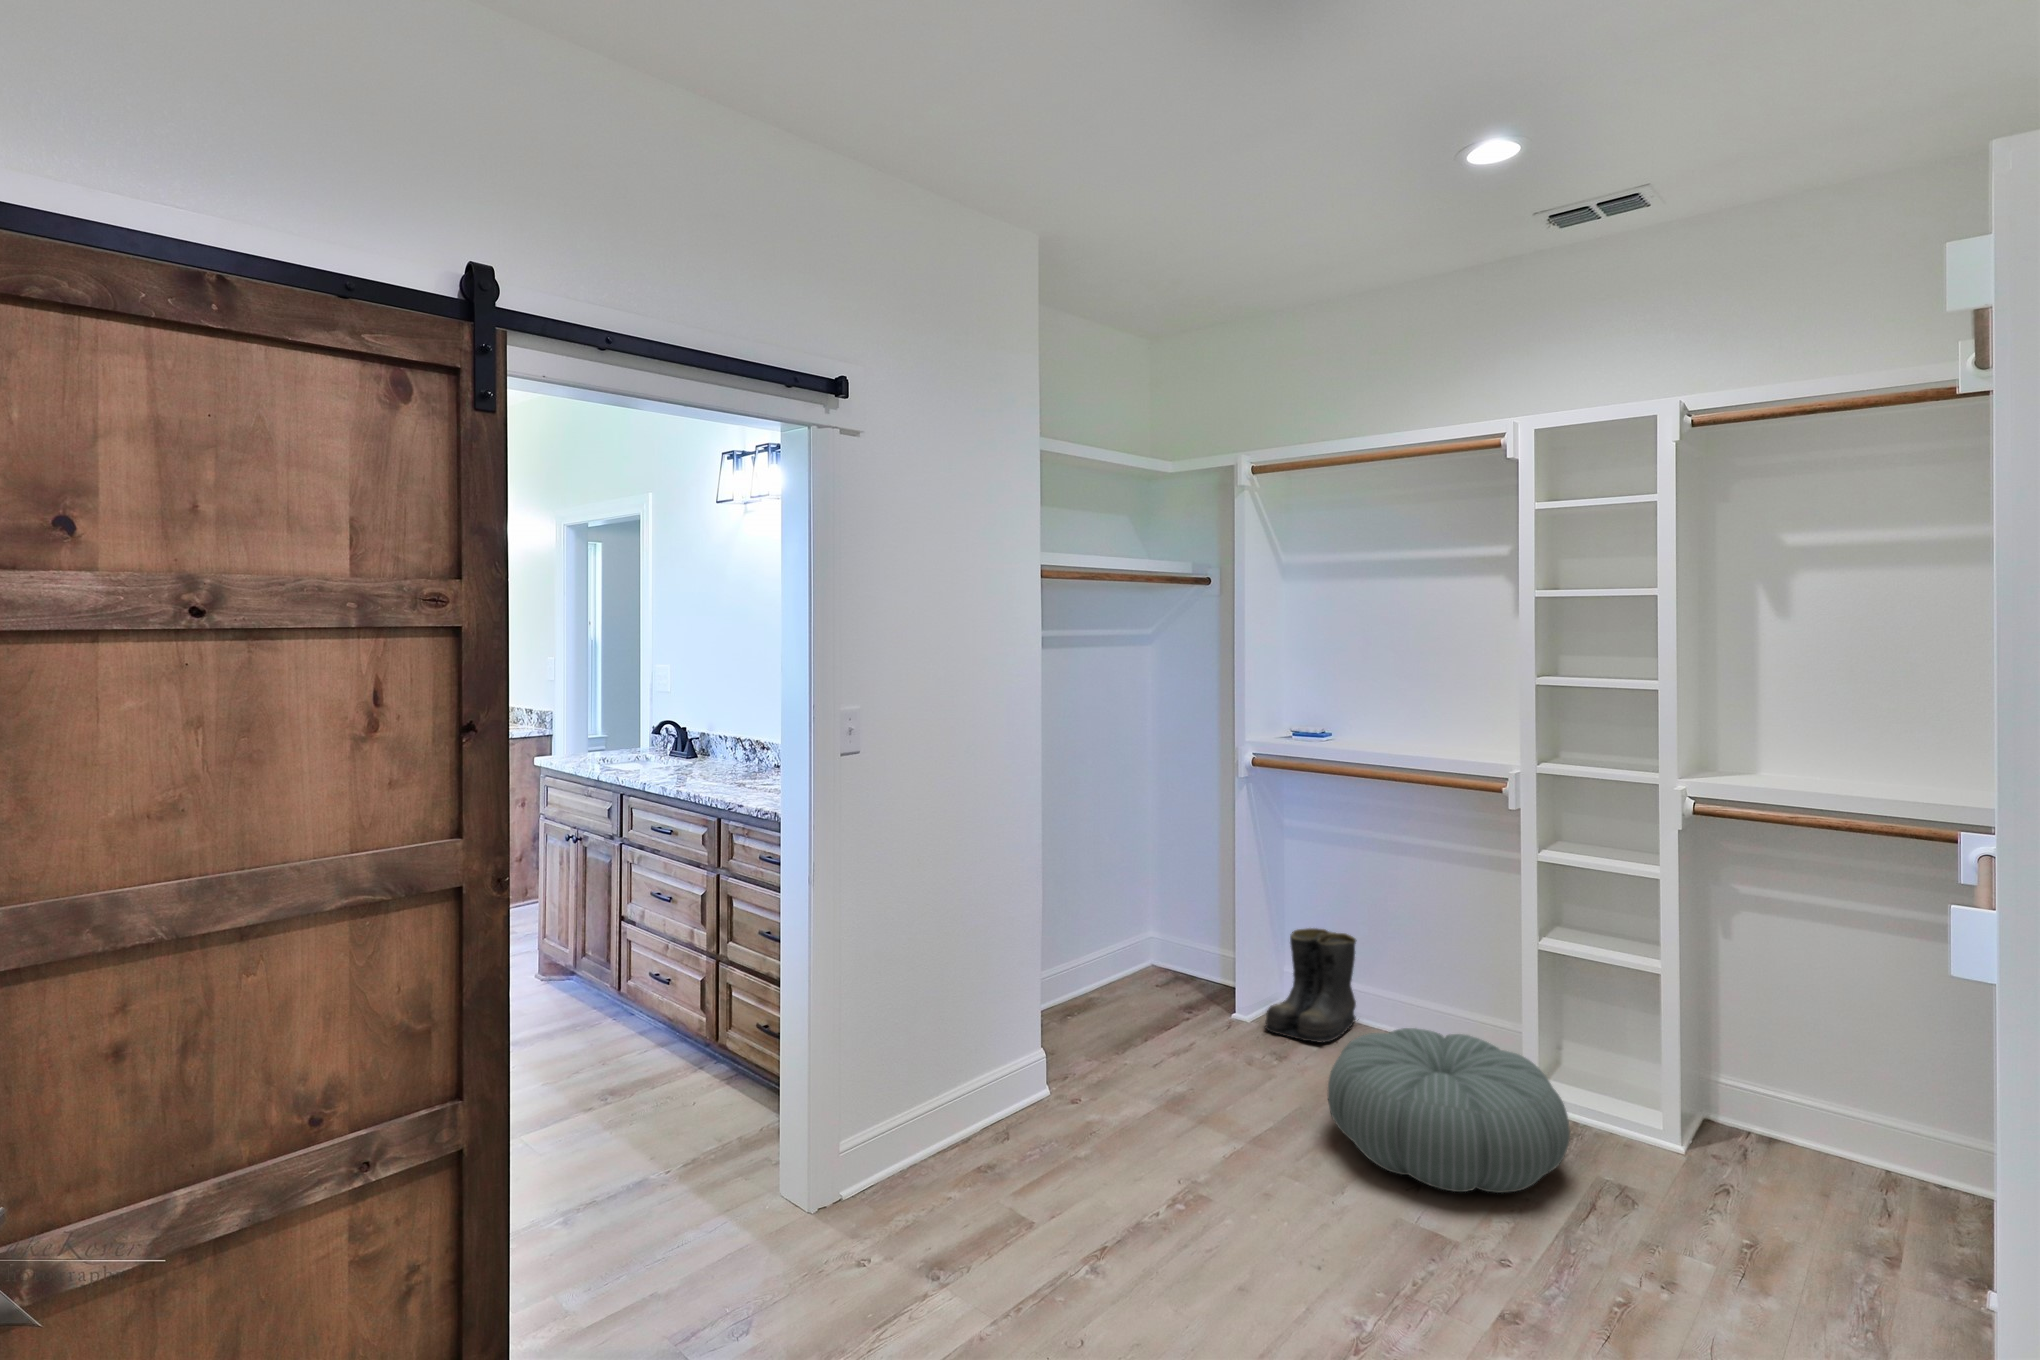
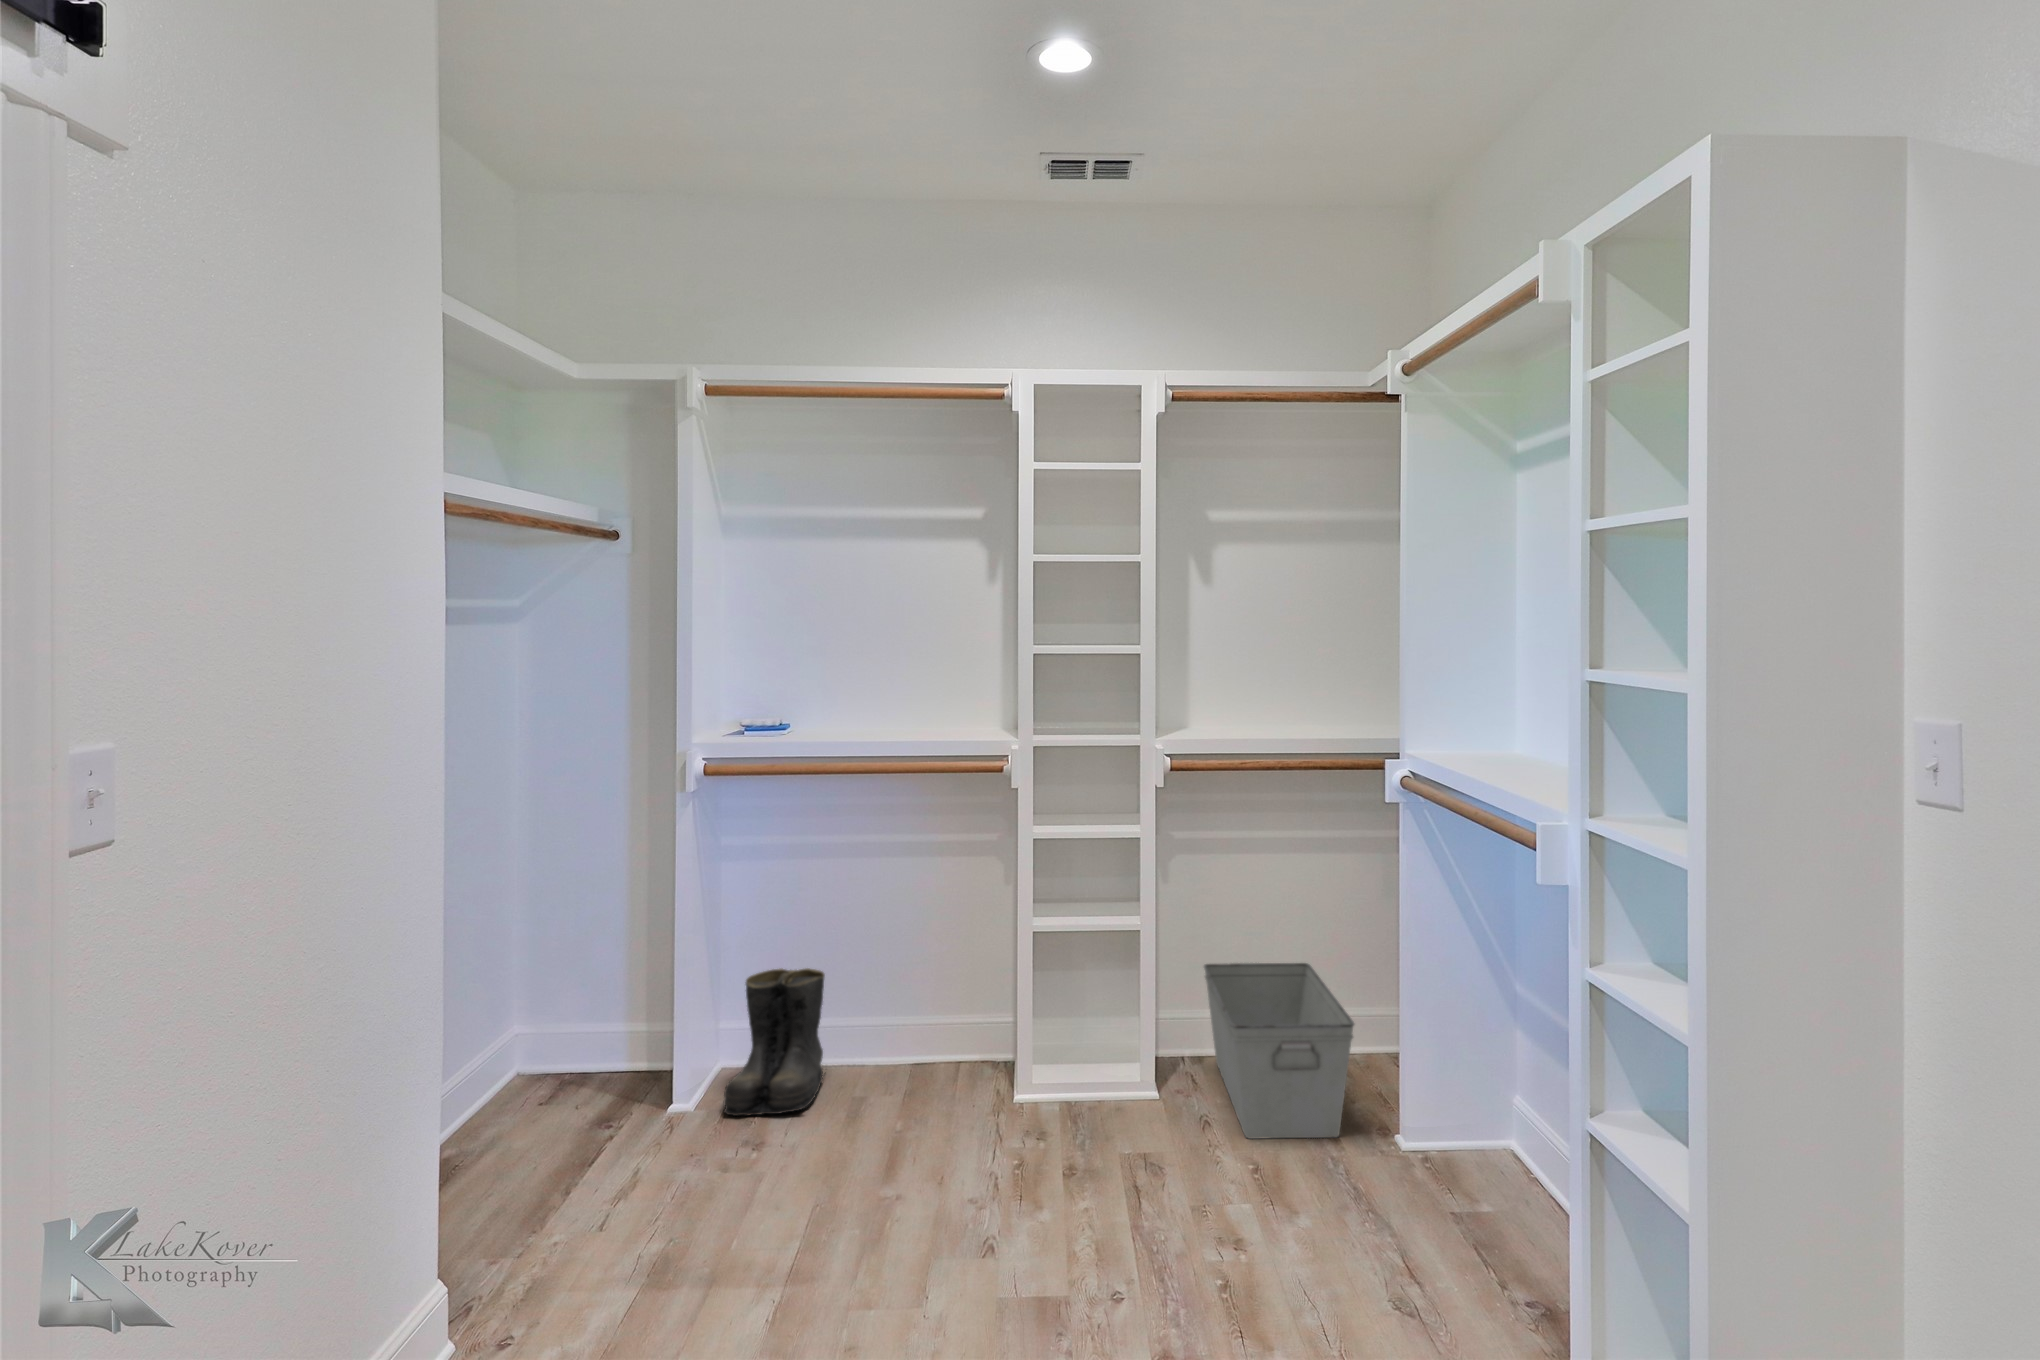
storage bin: none [1733,1016,1913,1240] -> present [1204,963,1354,1139]
pouf: present [1327,1028,1570,1193] -> none [864,1051,1116,1239]

